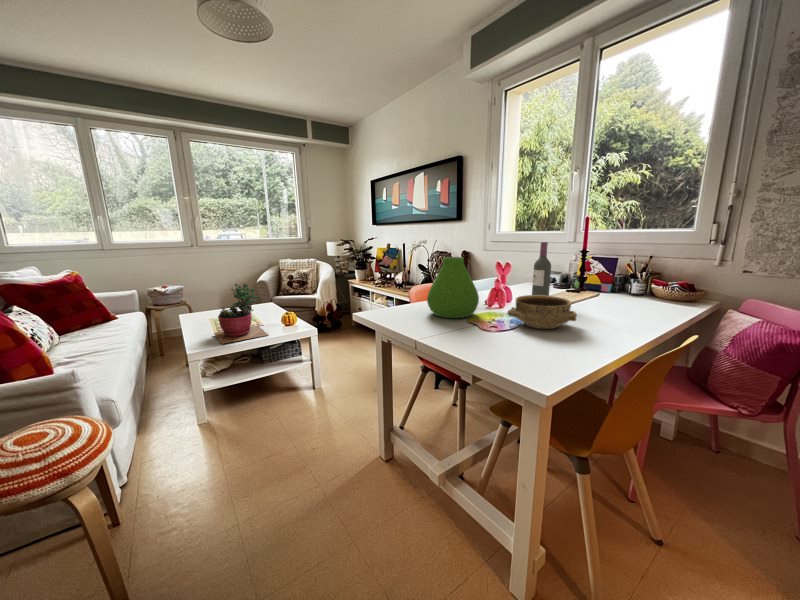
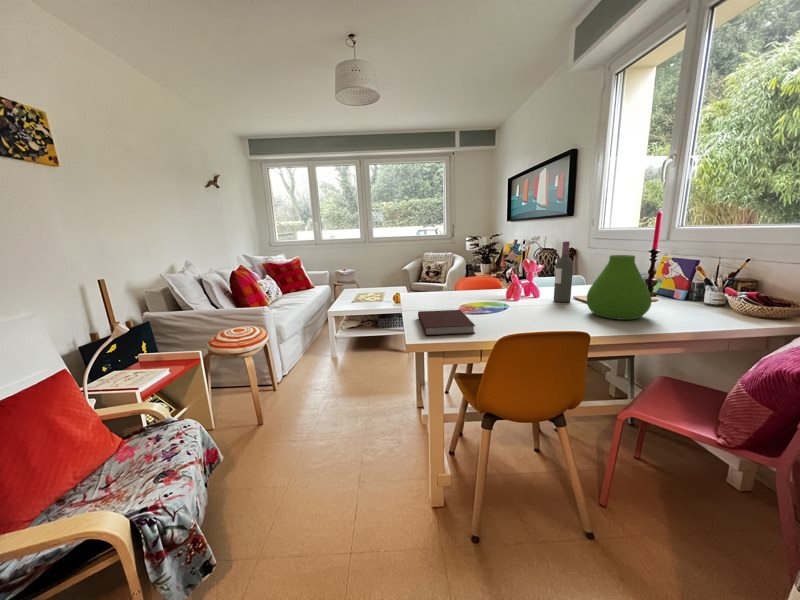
vase: present [427,257,479,318] -> present [587,255,652,320]
succulent plant: present [214,283,268,344] -> none [349,268,381,308]
ceramic bowl: present [508,295,577,329] -> none [487,288,543,317]
notebook: none [463,330,577,379] -> present [418,310,475,335]

